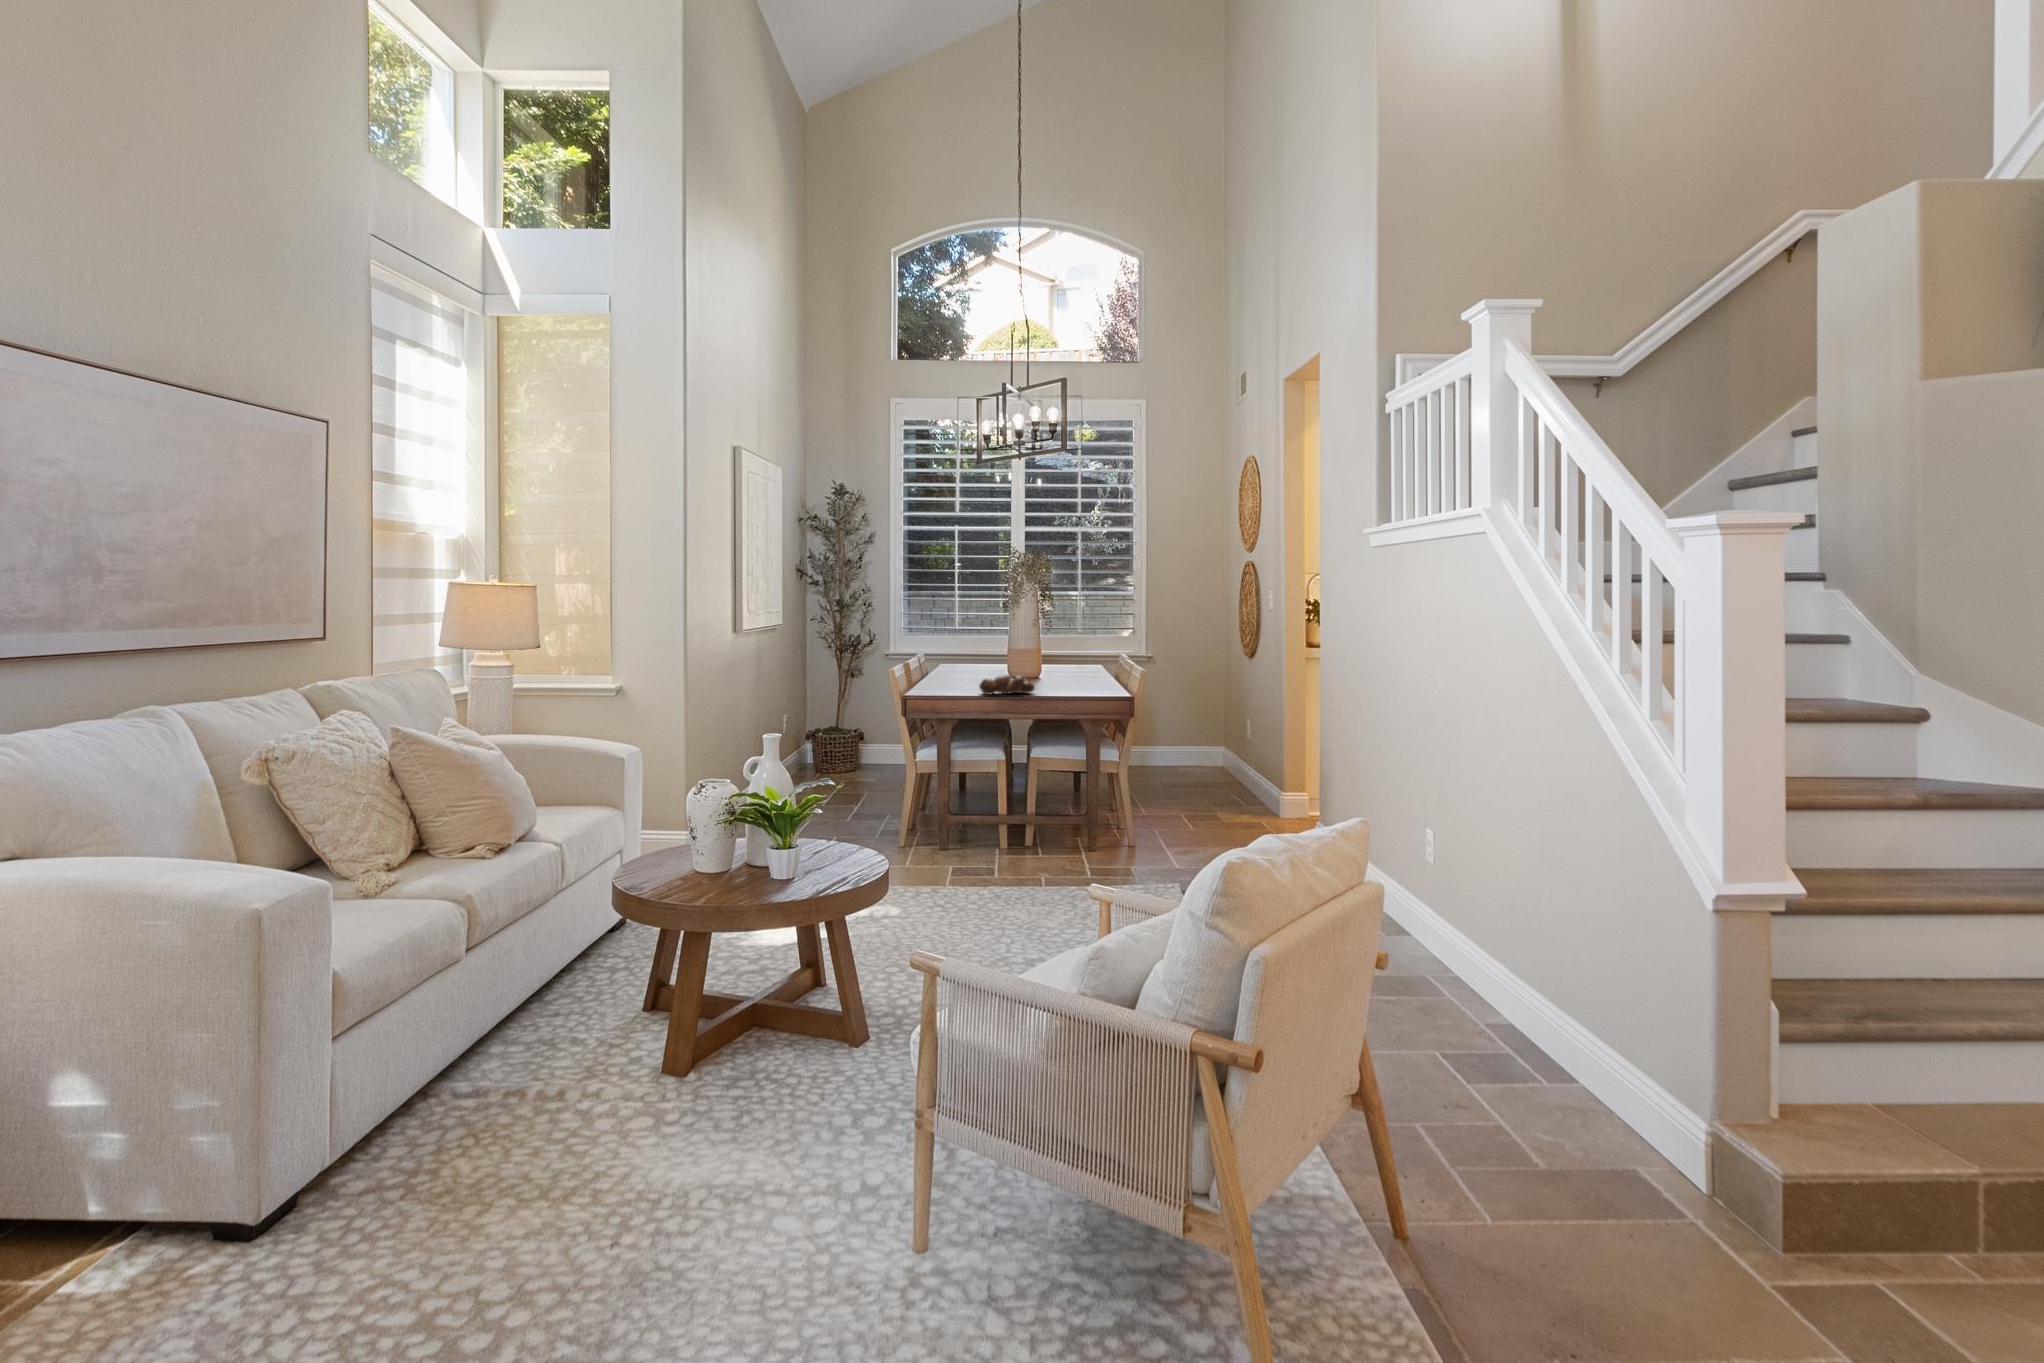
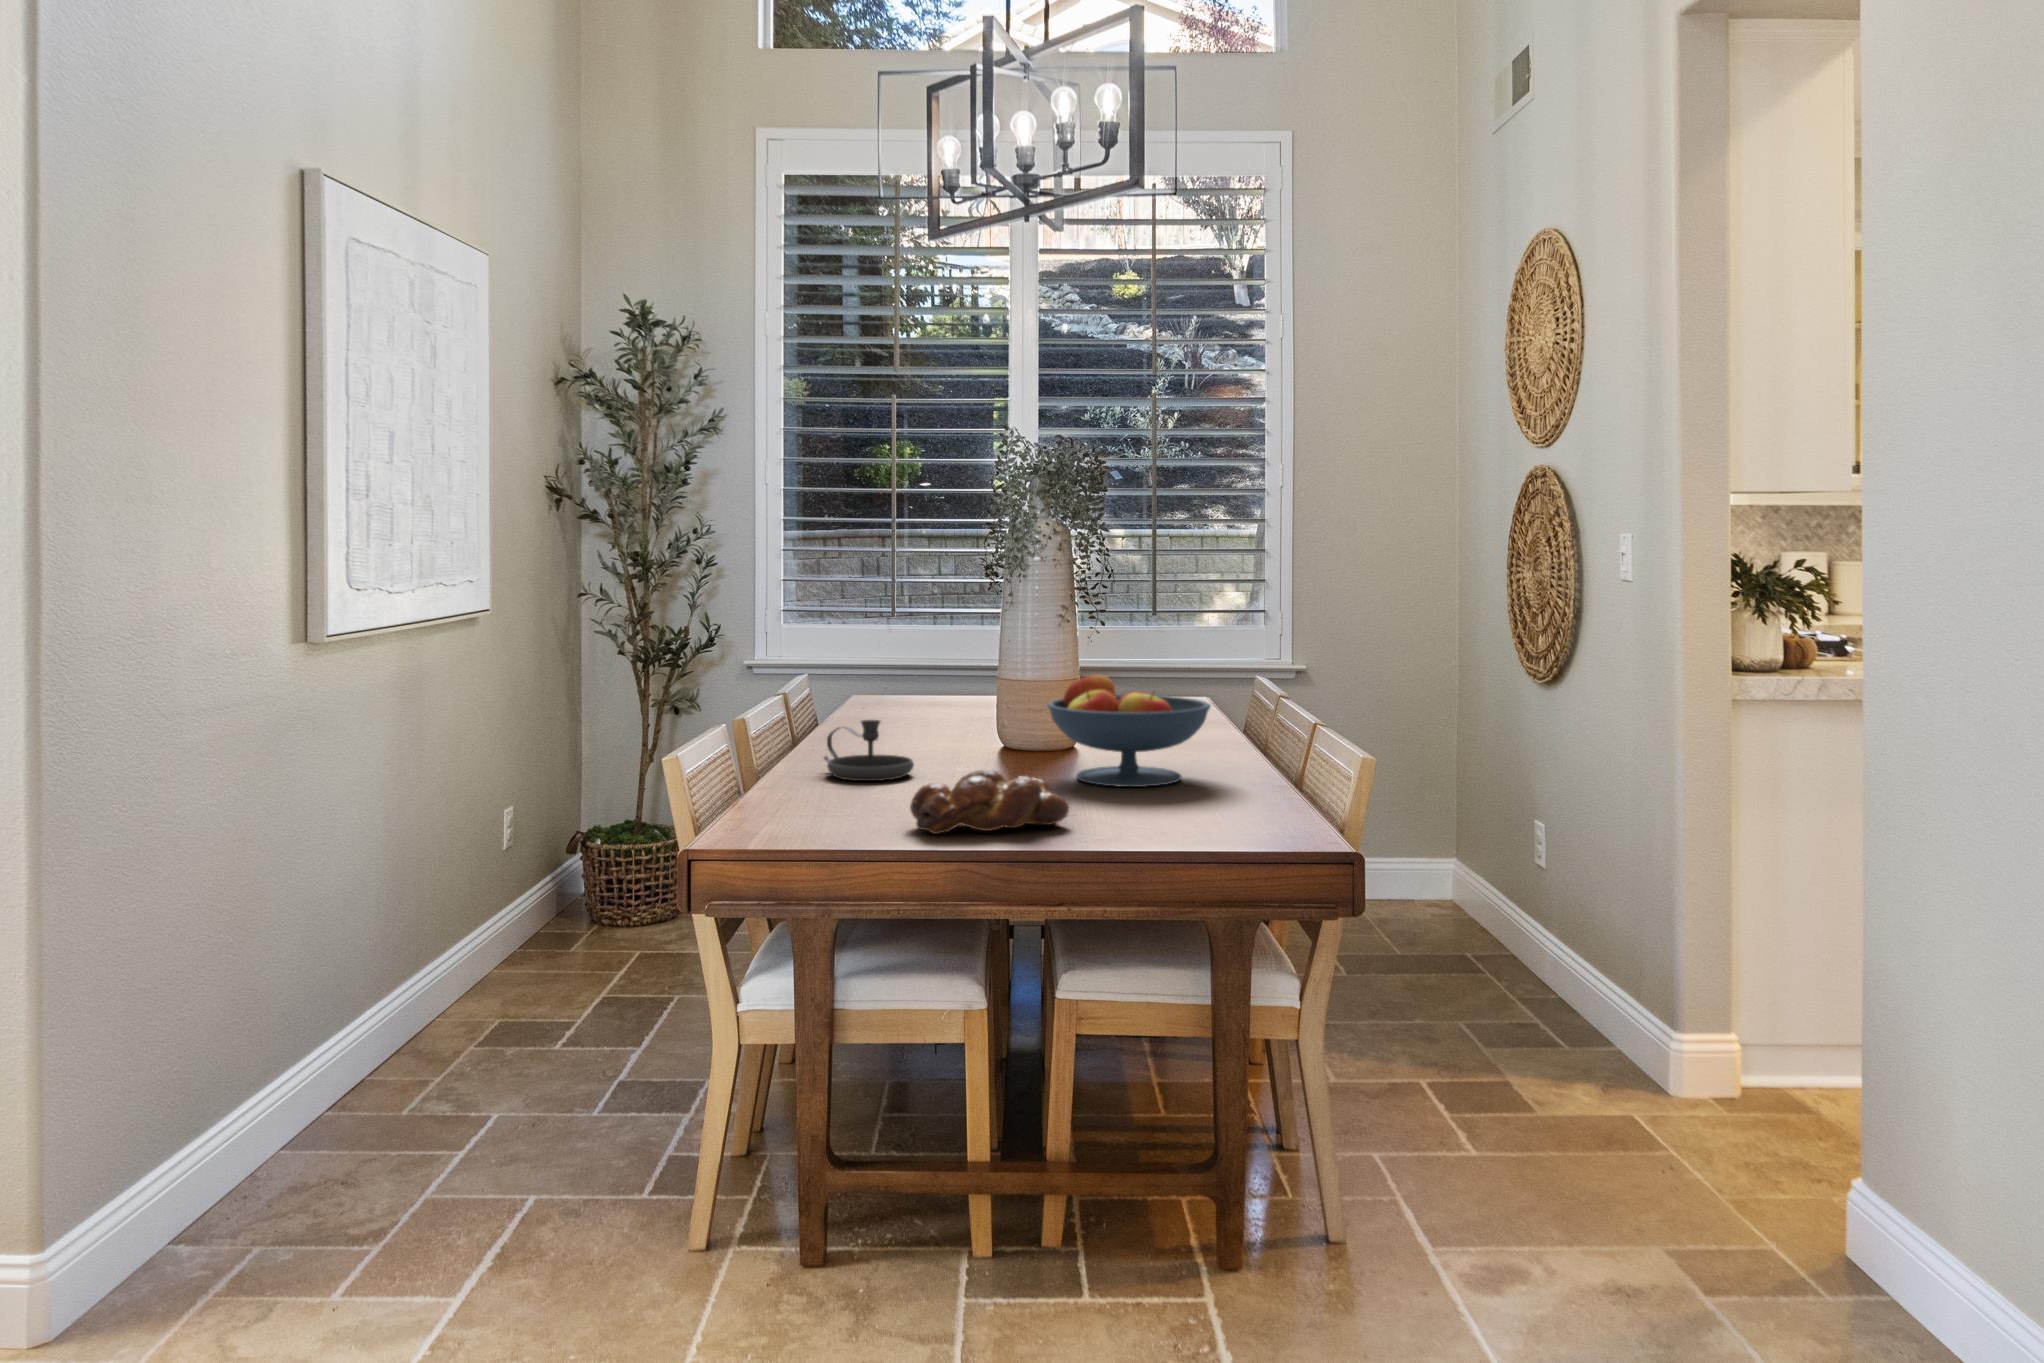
fruit bowl: none [1028,645,1091,687] -> present [1047,675,1210,787]
candlestick: none [942,663,977,685] -> present [824,720,914,781]

